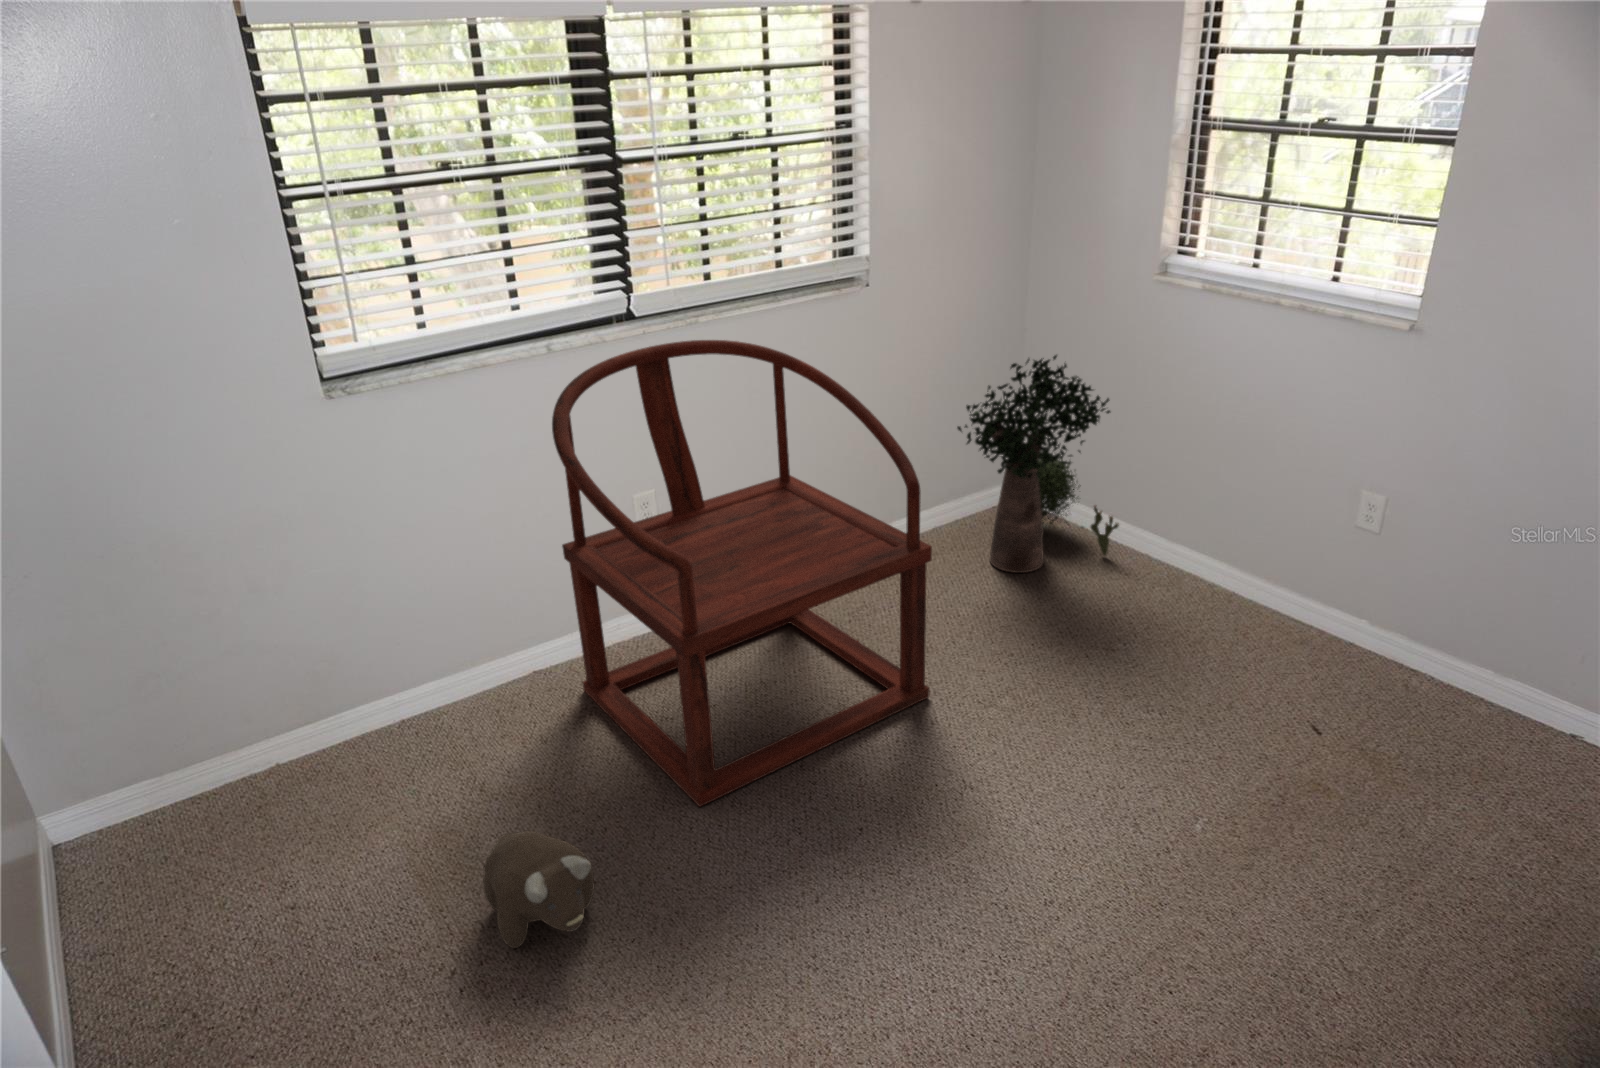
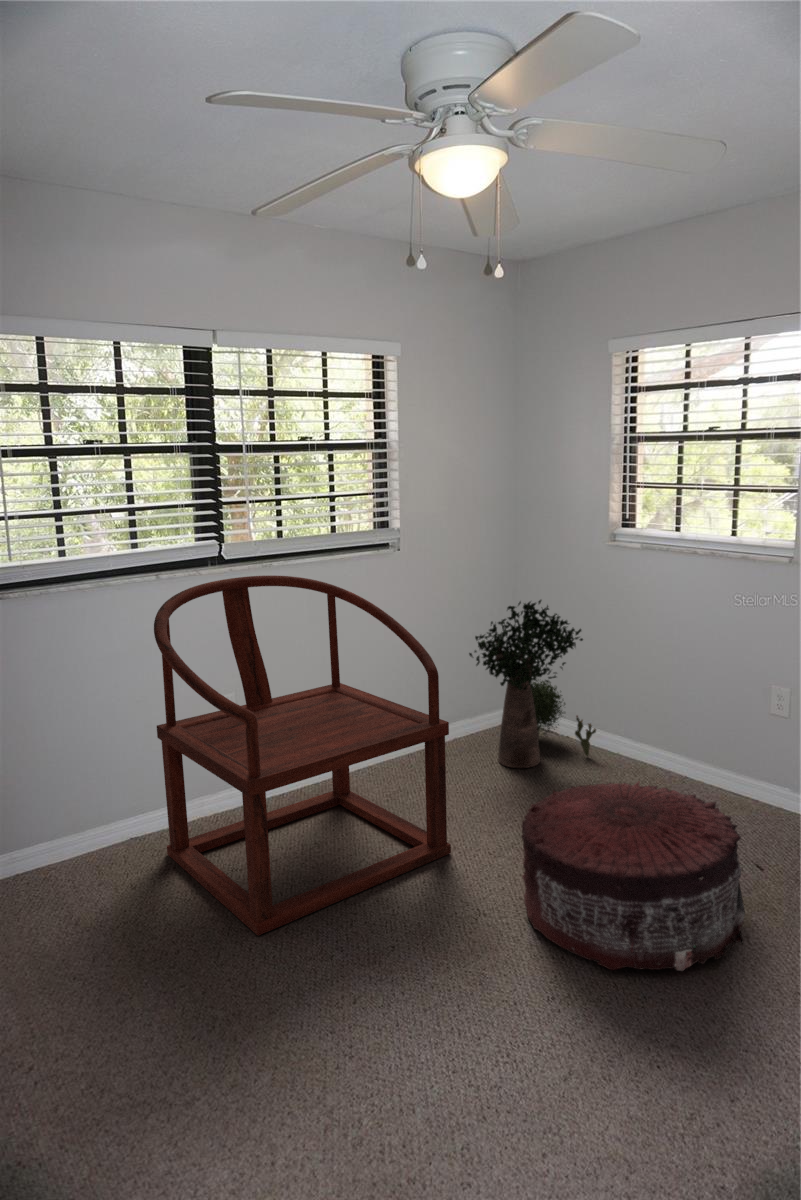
pouf: none [1018,624,1300,871] -> present [521,781,745,971]
plush toy: present [483,831,594,948] -> none [64,942,162,1049]

